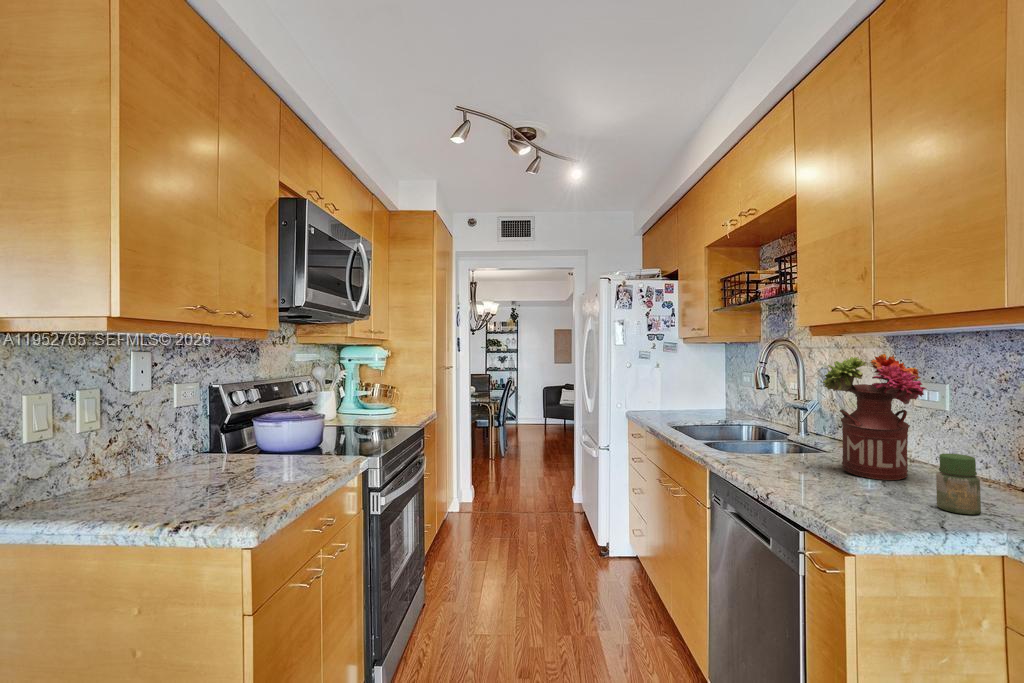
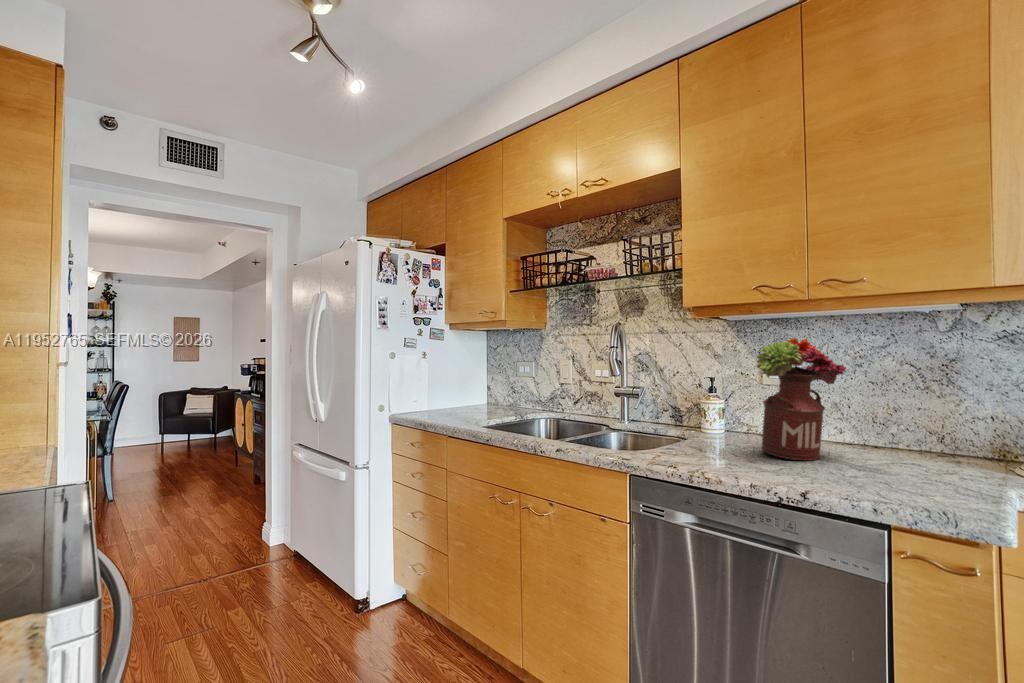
jar: present [936,453,981,514] -> none [910,427,948,481]

